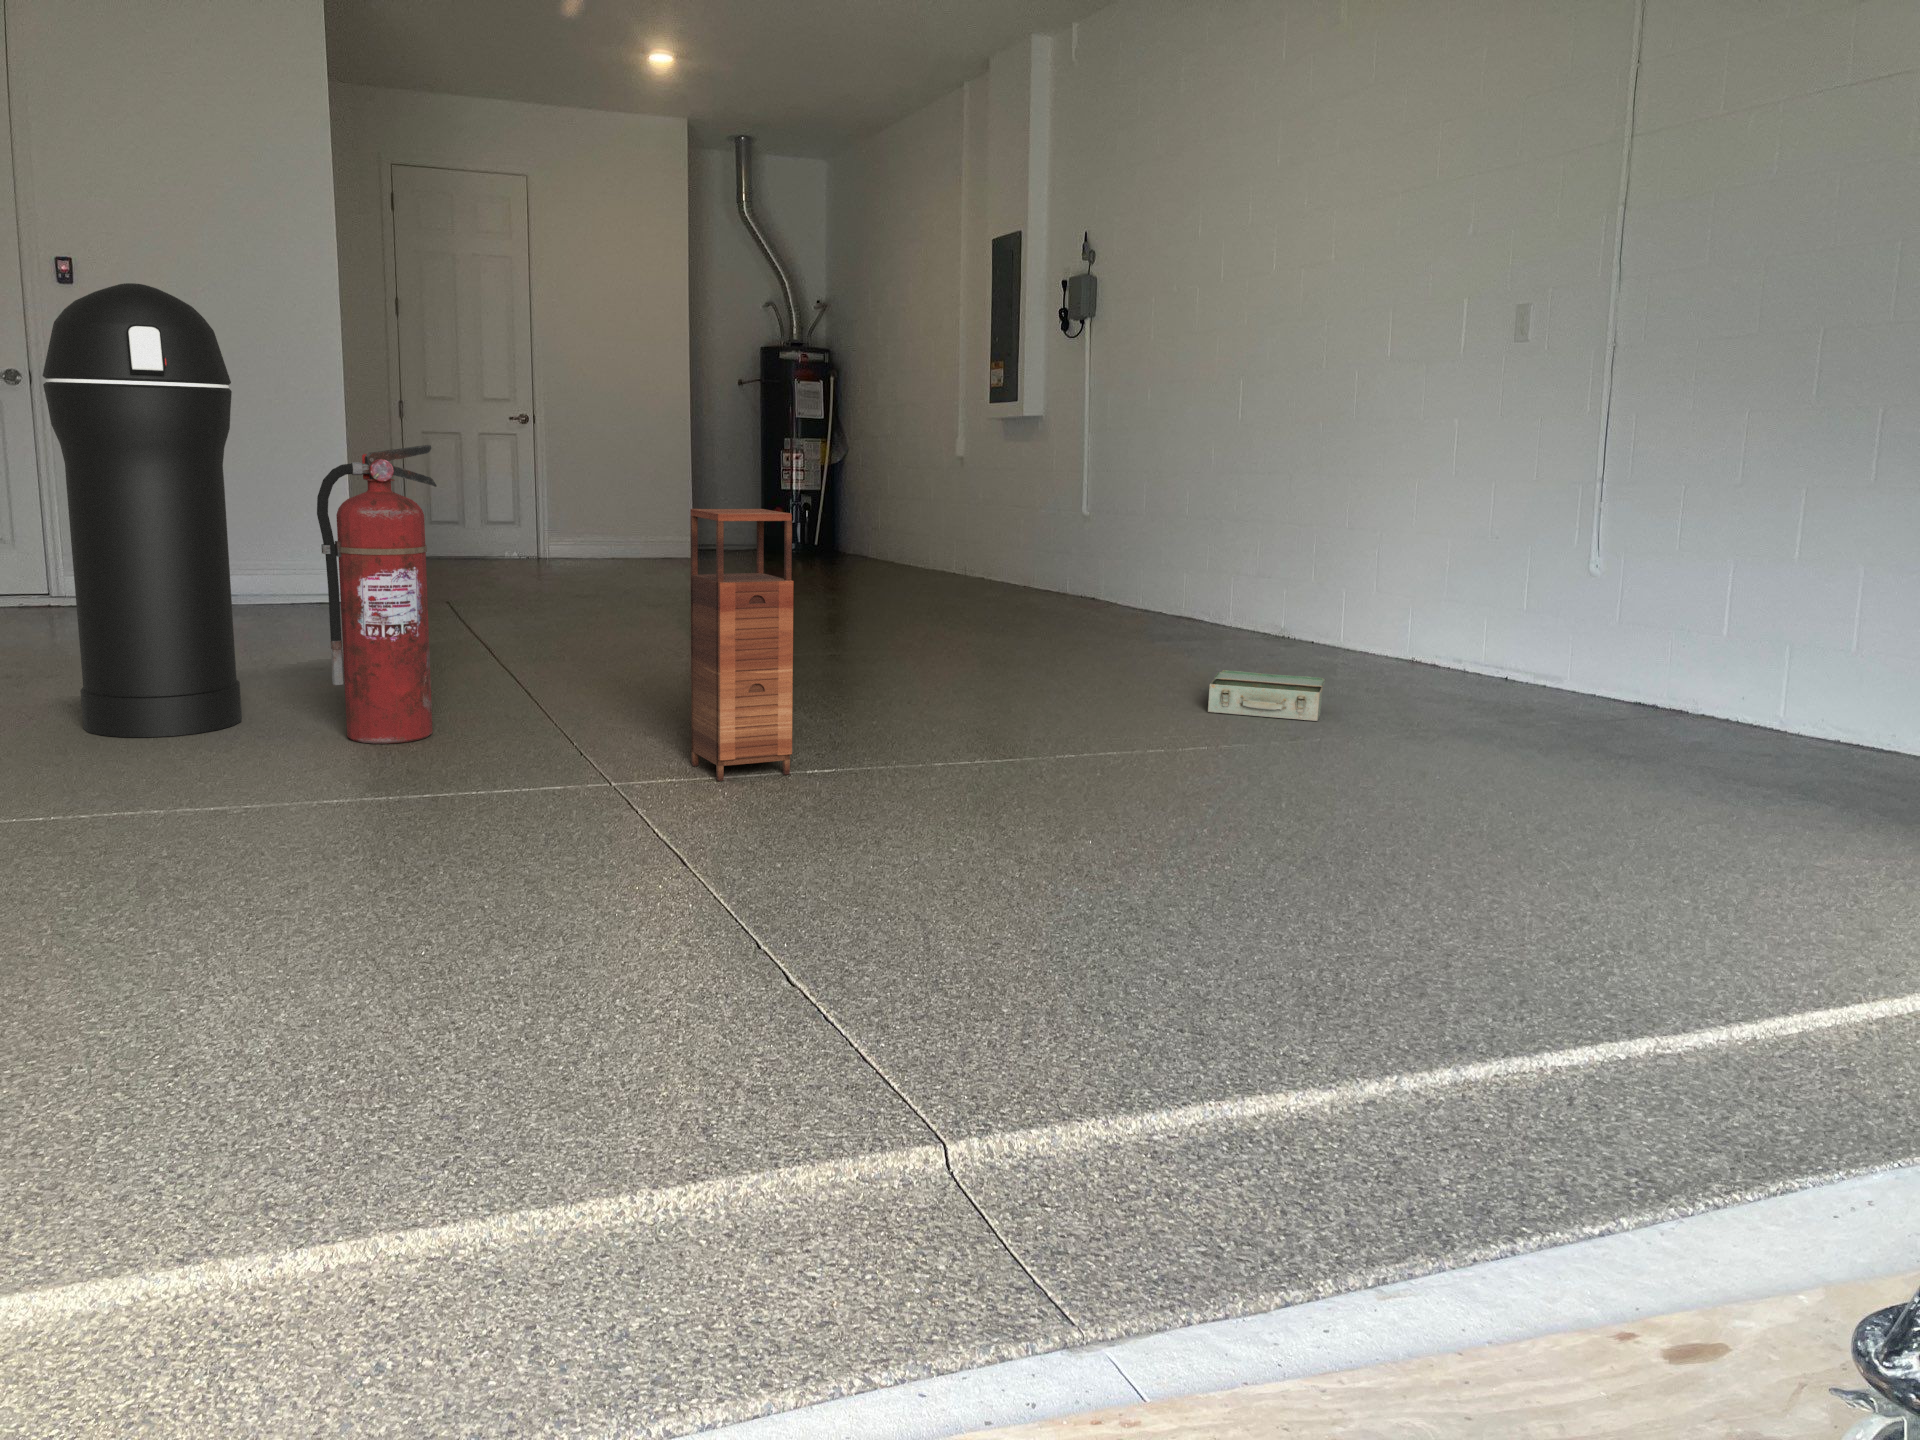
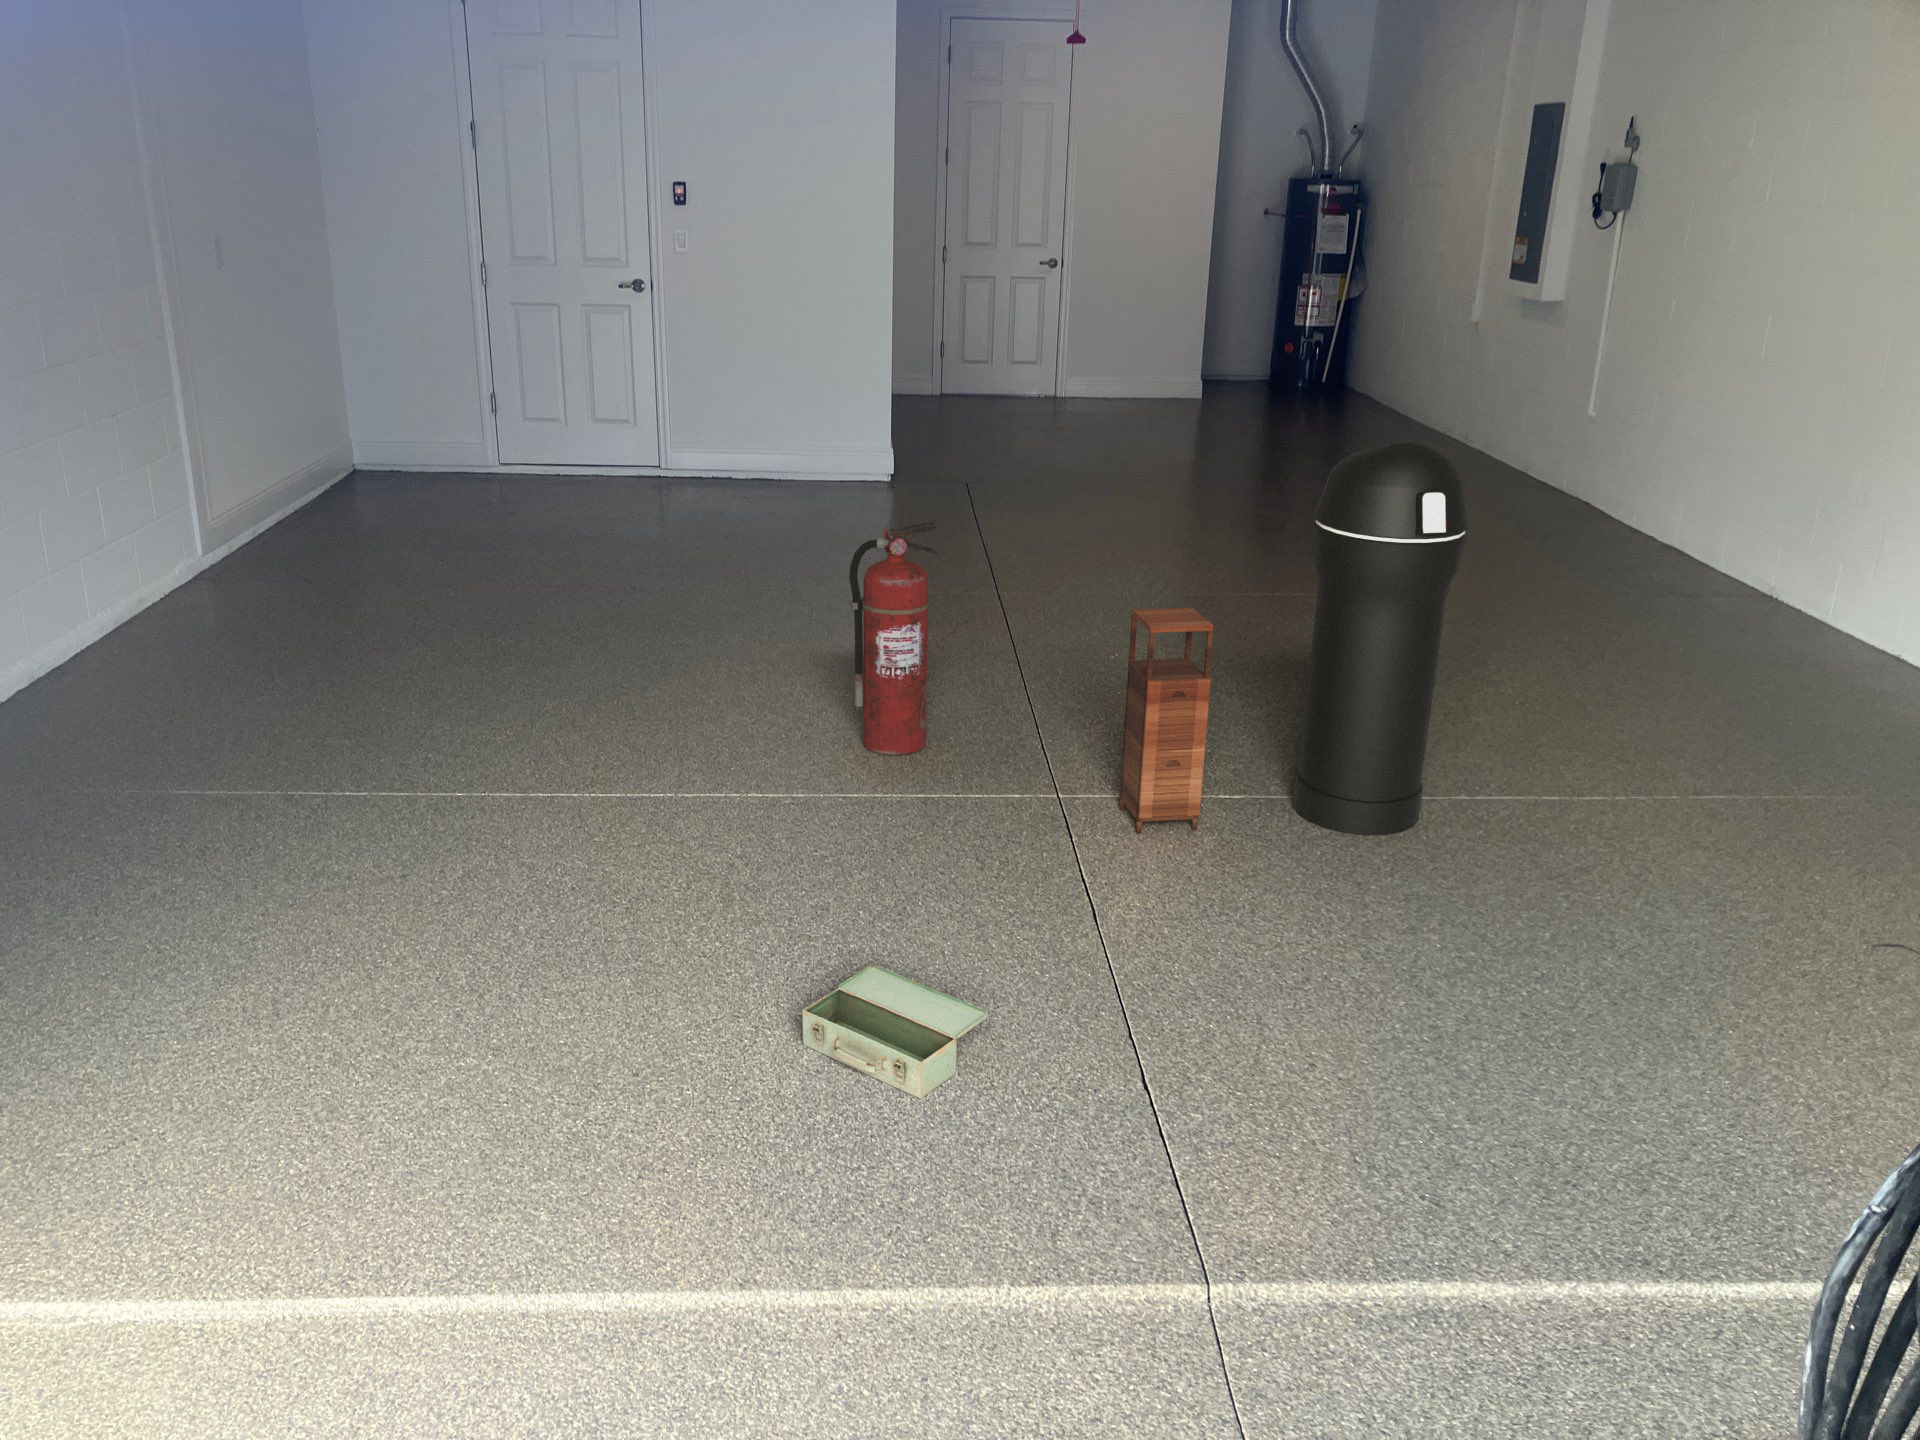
trash can: present [43,283,242,737] -> present [1293,442,1468,835]
toolbox: present [1208,670,1325,721] -> present [802,965,989,1099]

